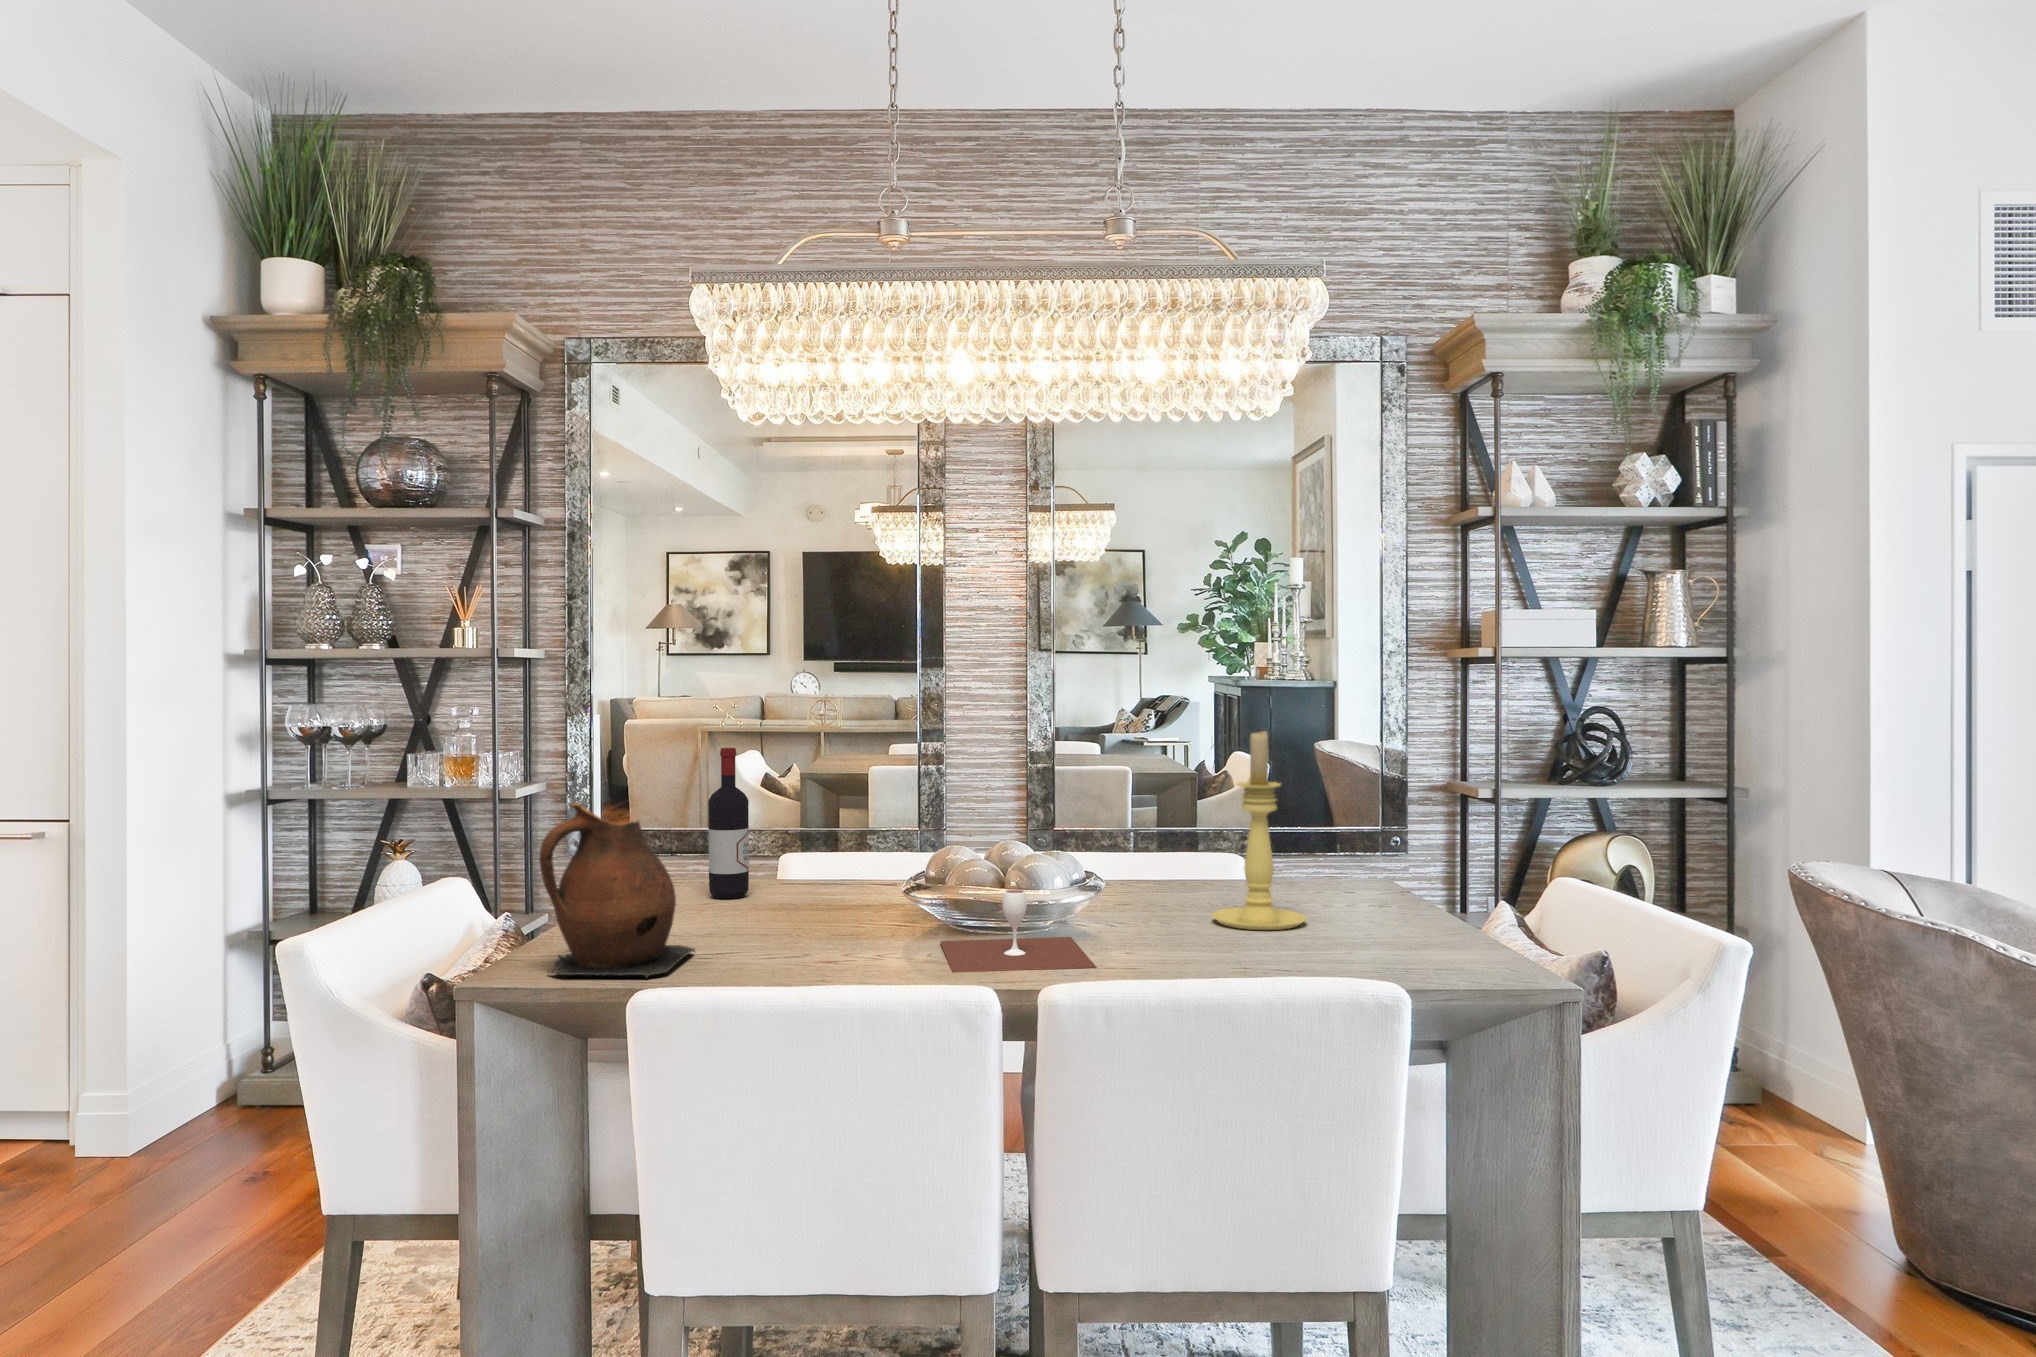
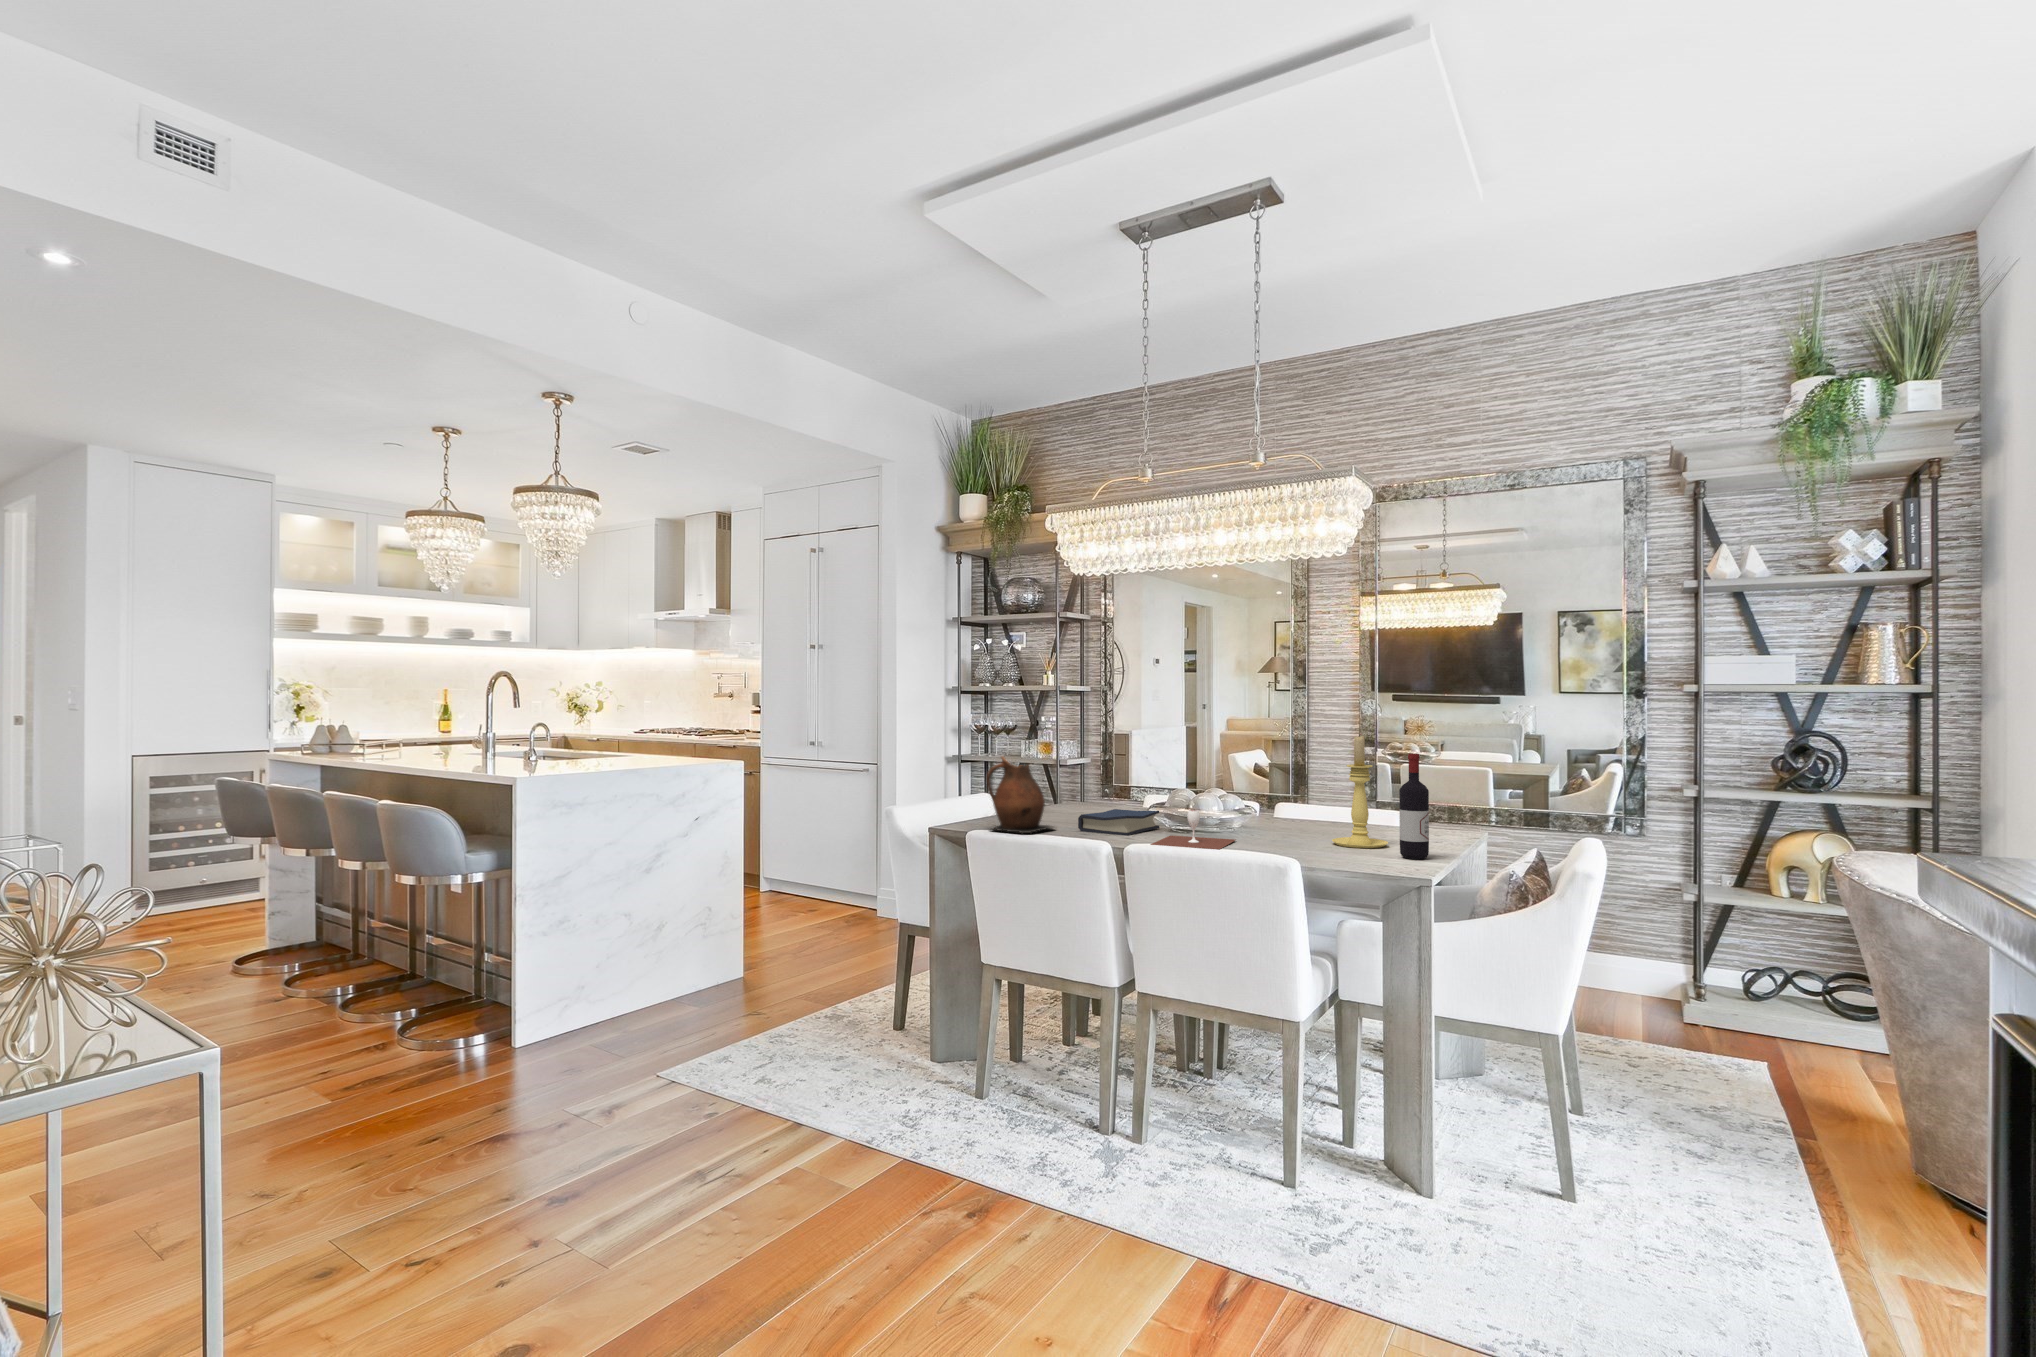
wine bottle: present [708,748,749,899] -> present [1399,754,1429,859]
hardback book: none [741,889,878,952] -> present [1078,809,1159,836]

